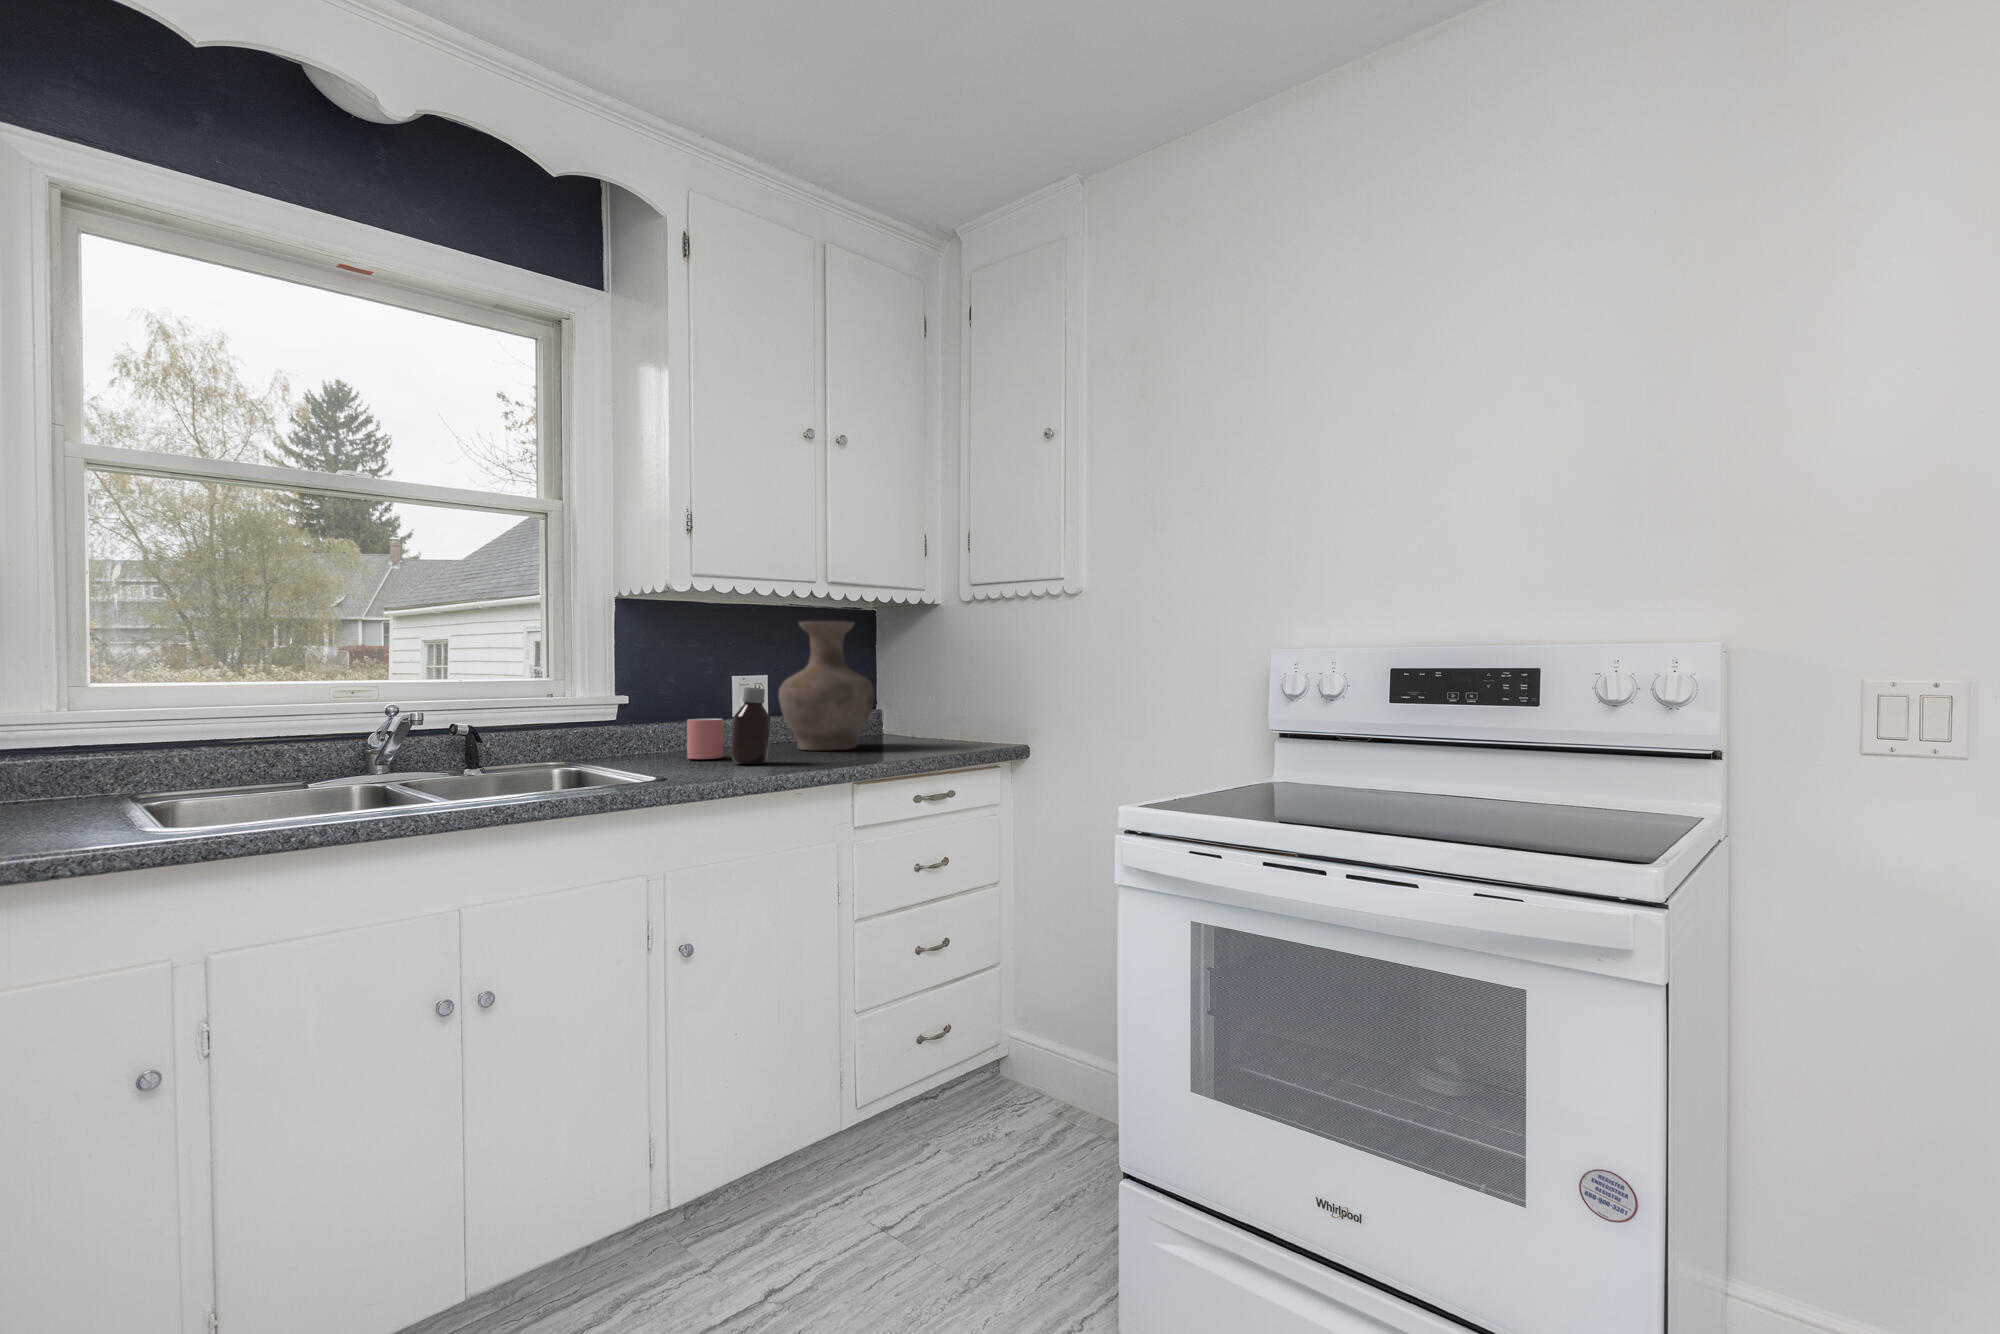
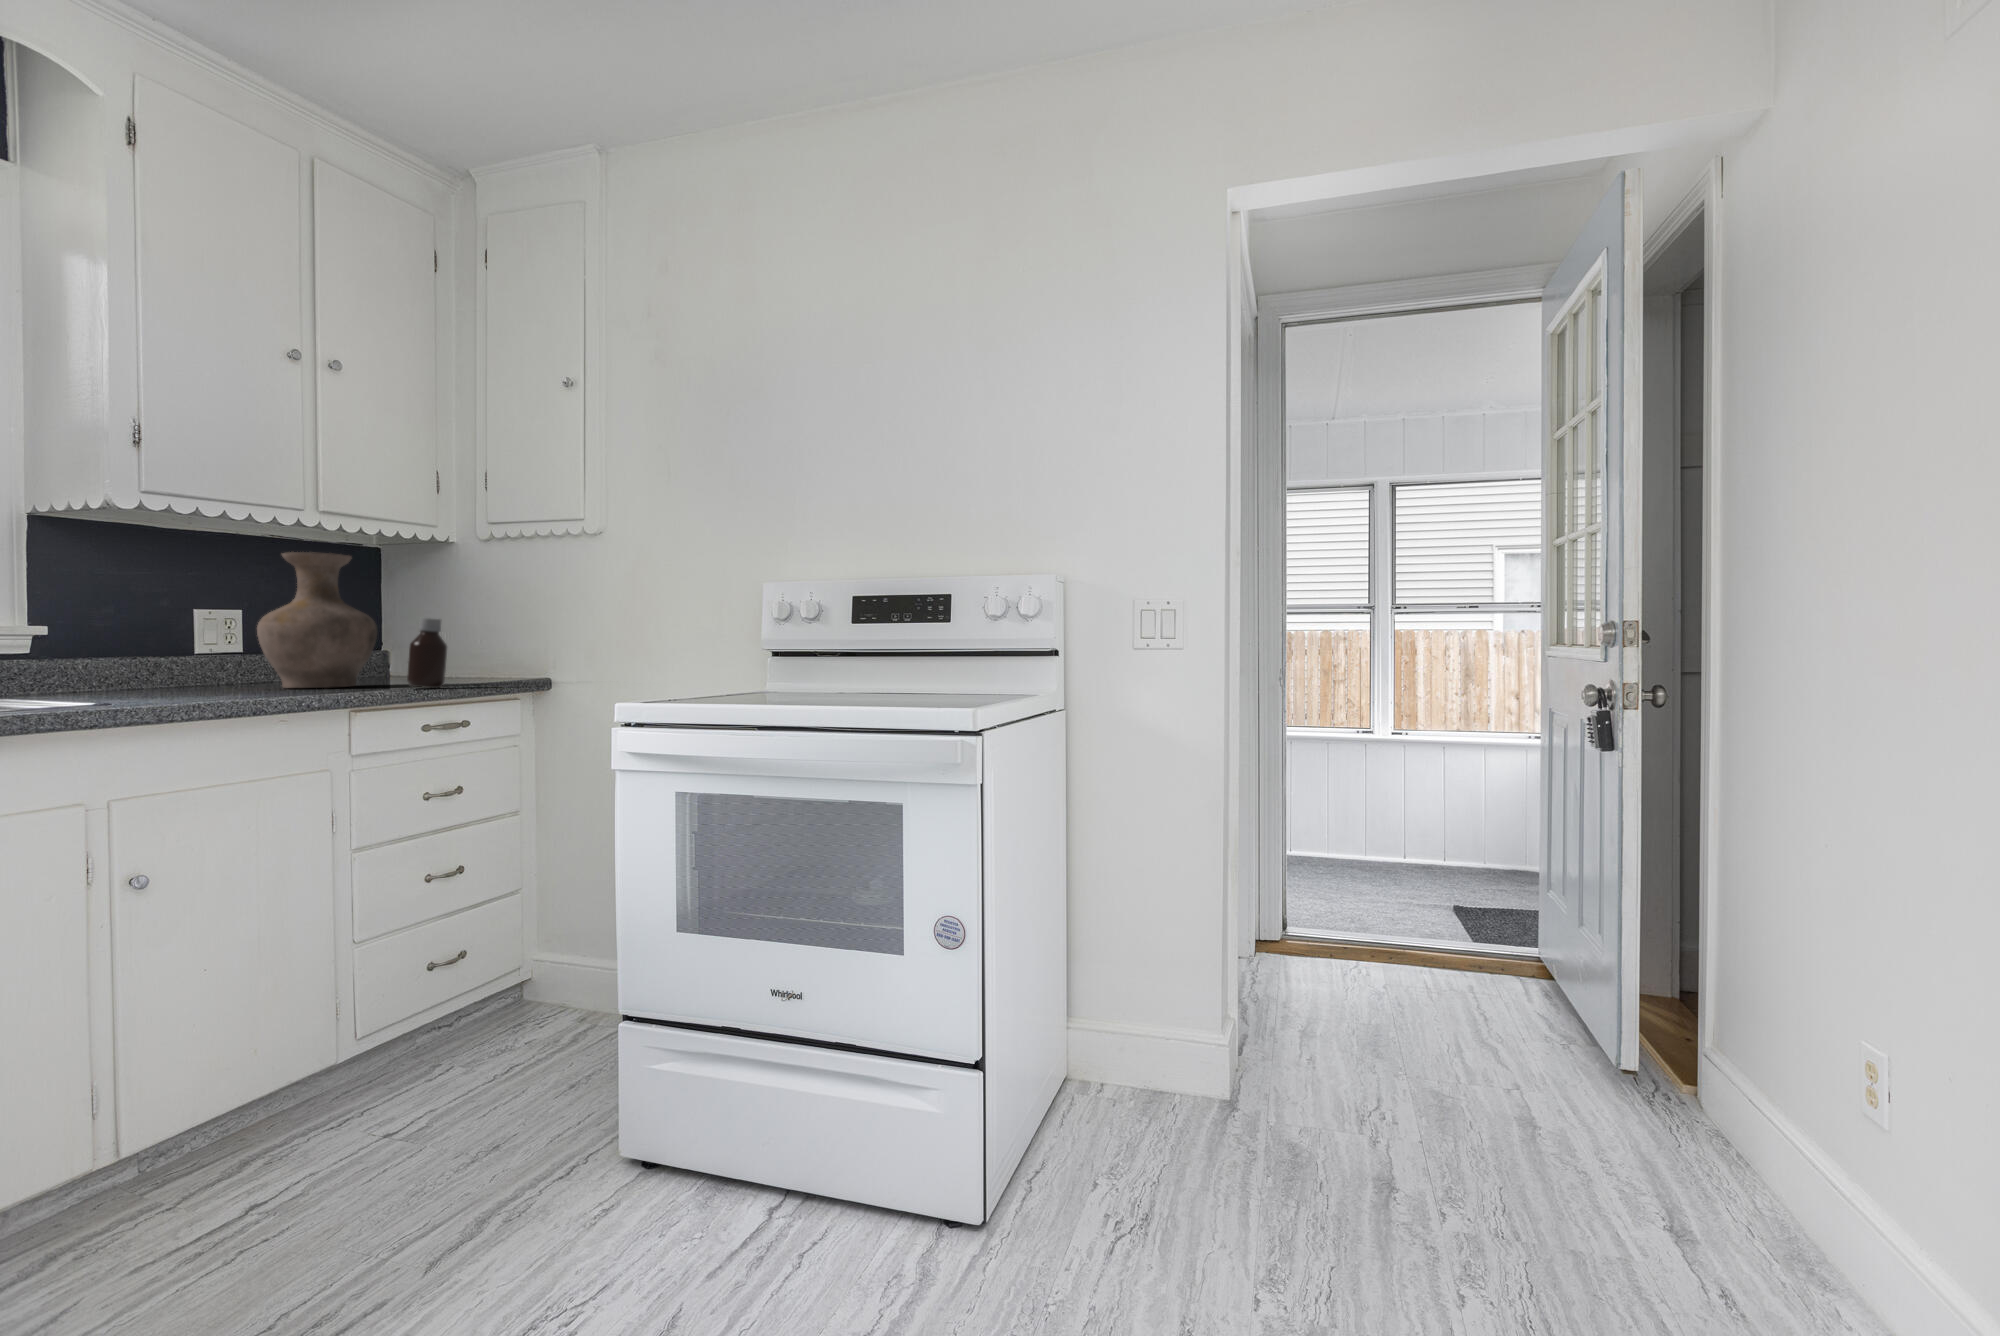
bottle: present [731,688,770,764] -> present [407,618,447,688]
mug: present [687,718,723,759] -> none [134,652,184,694]

